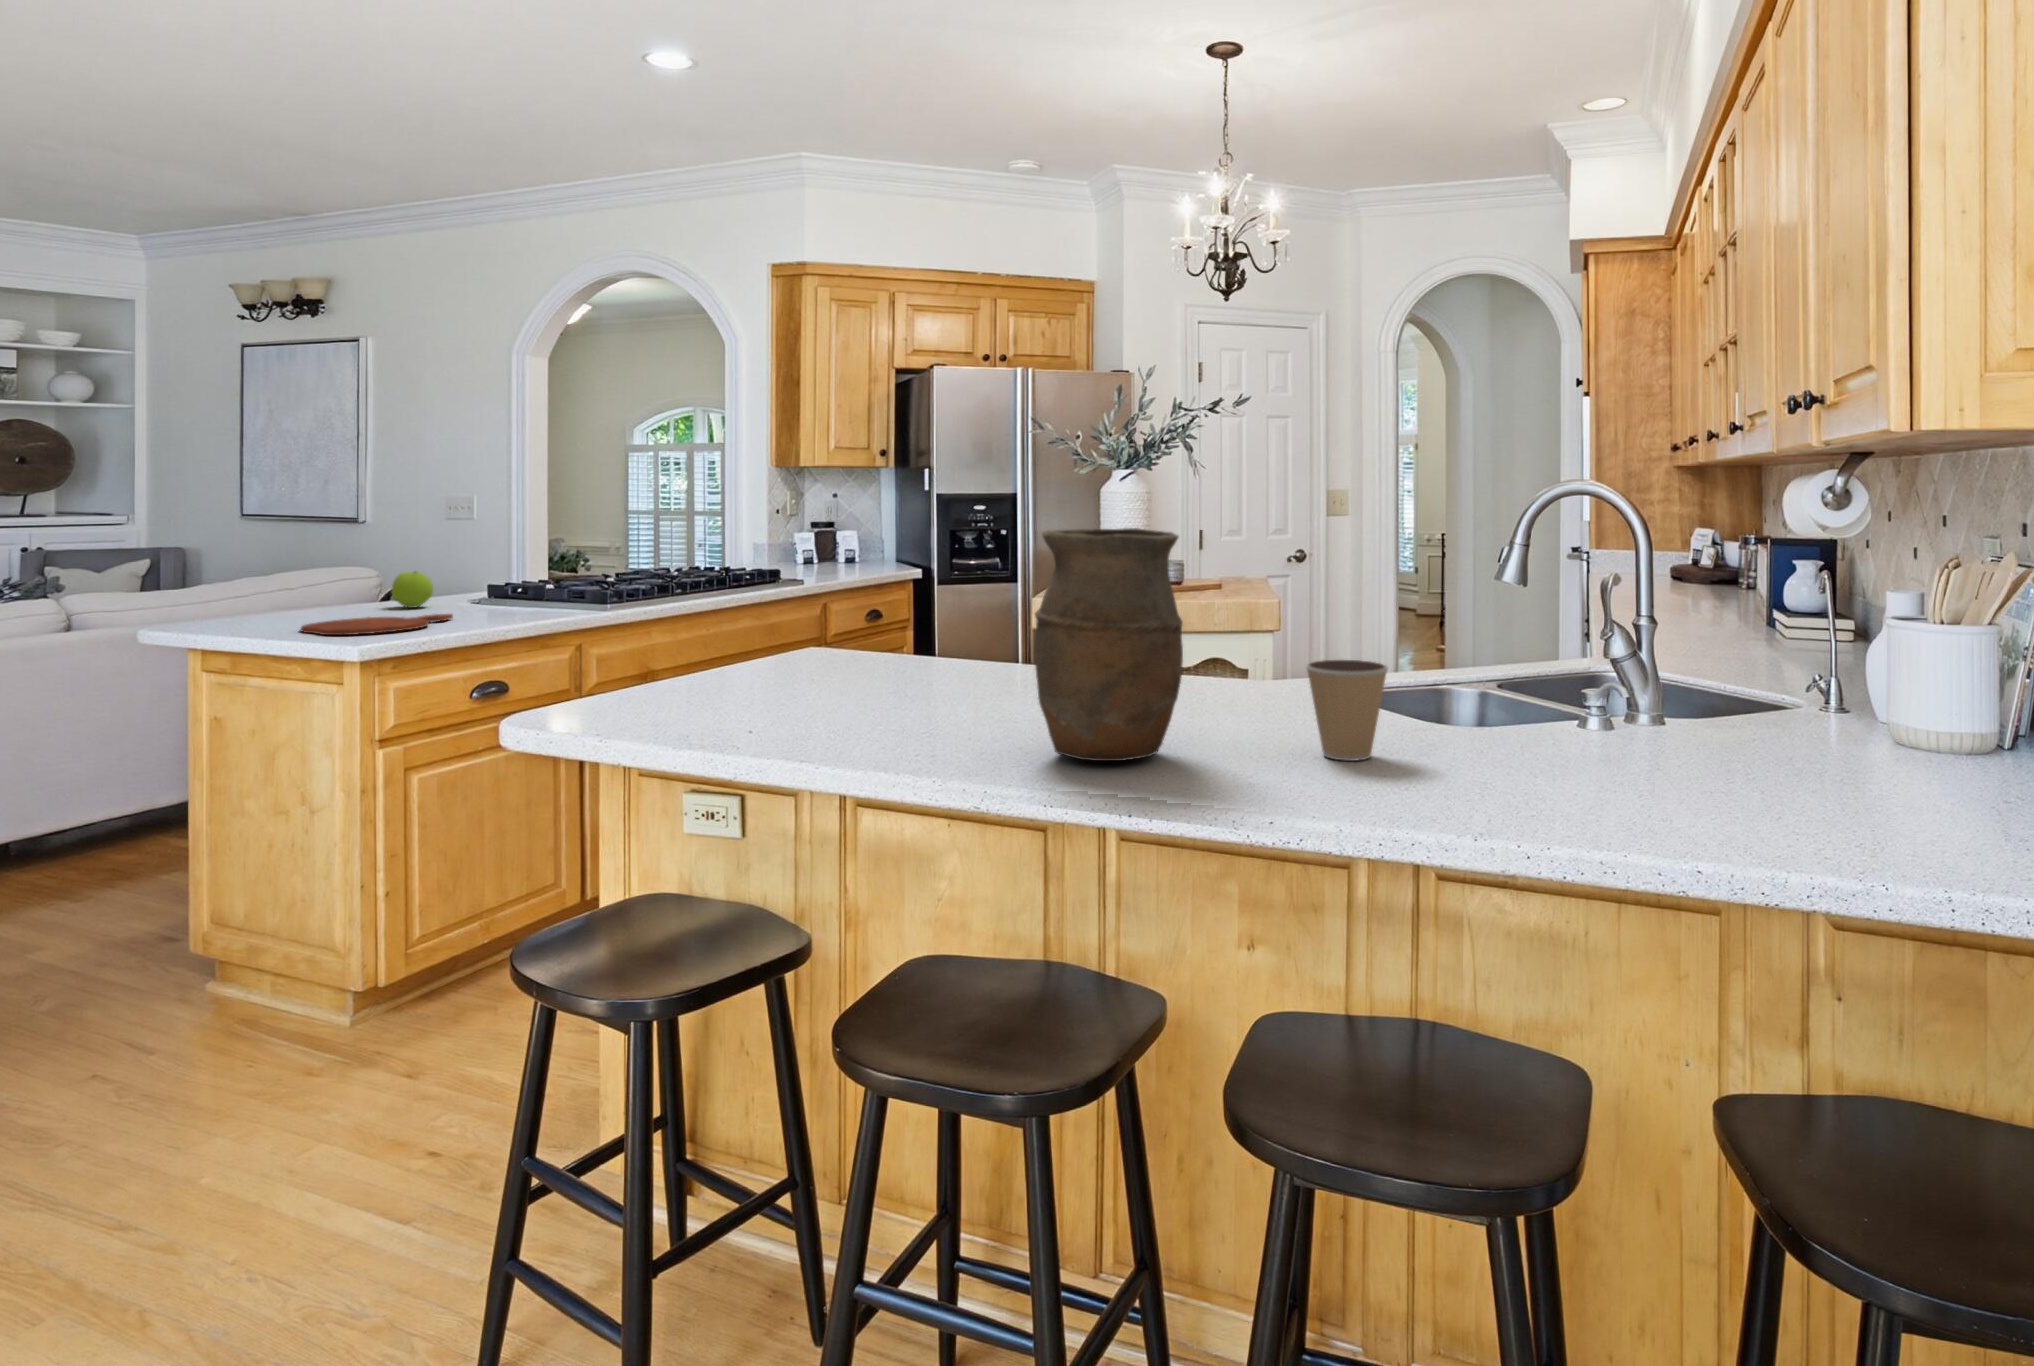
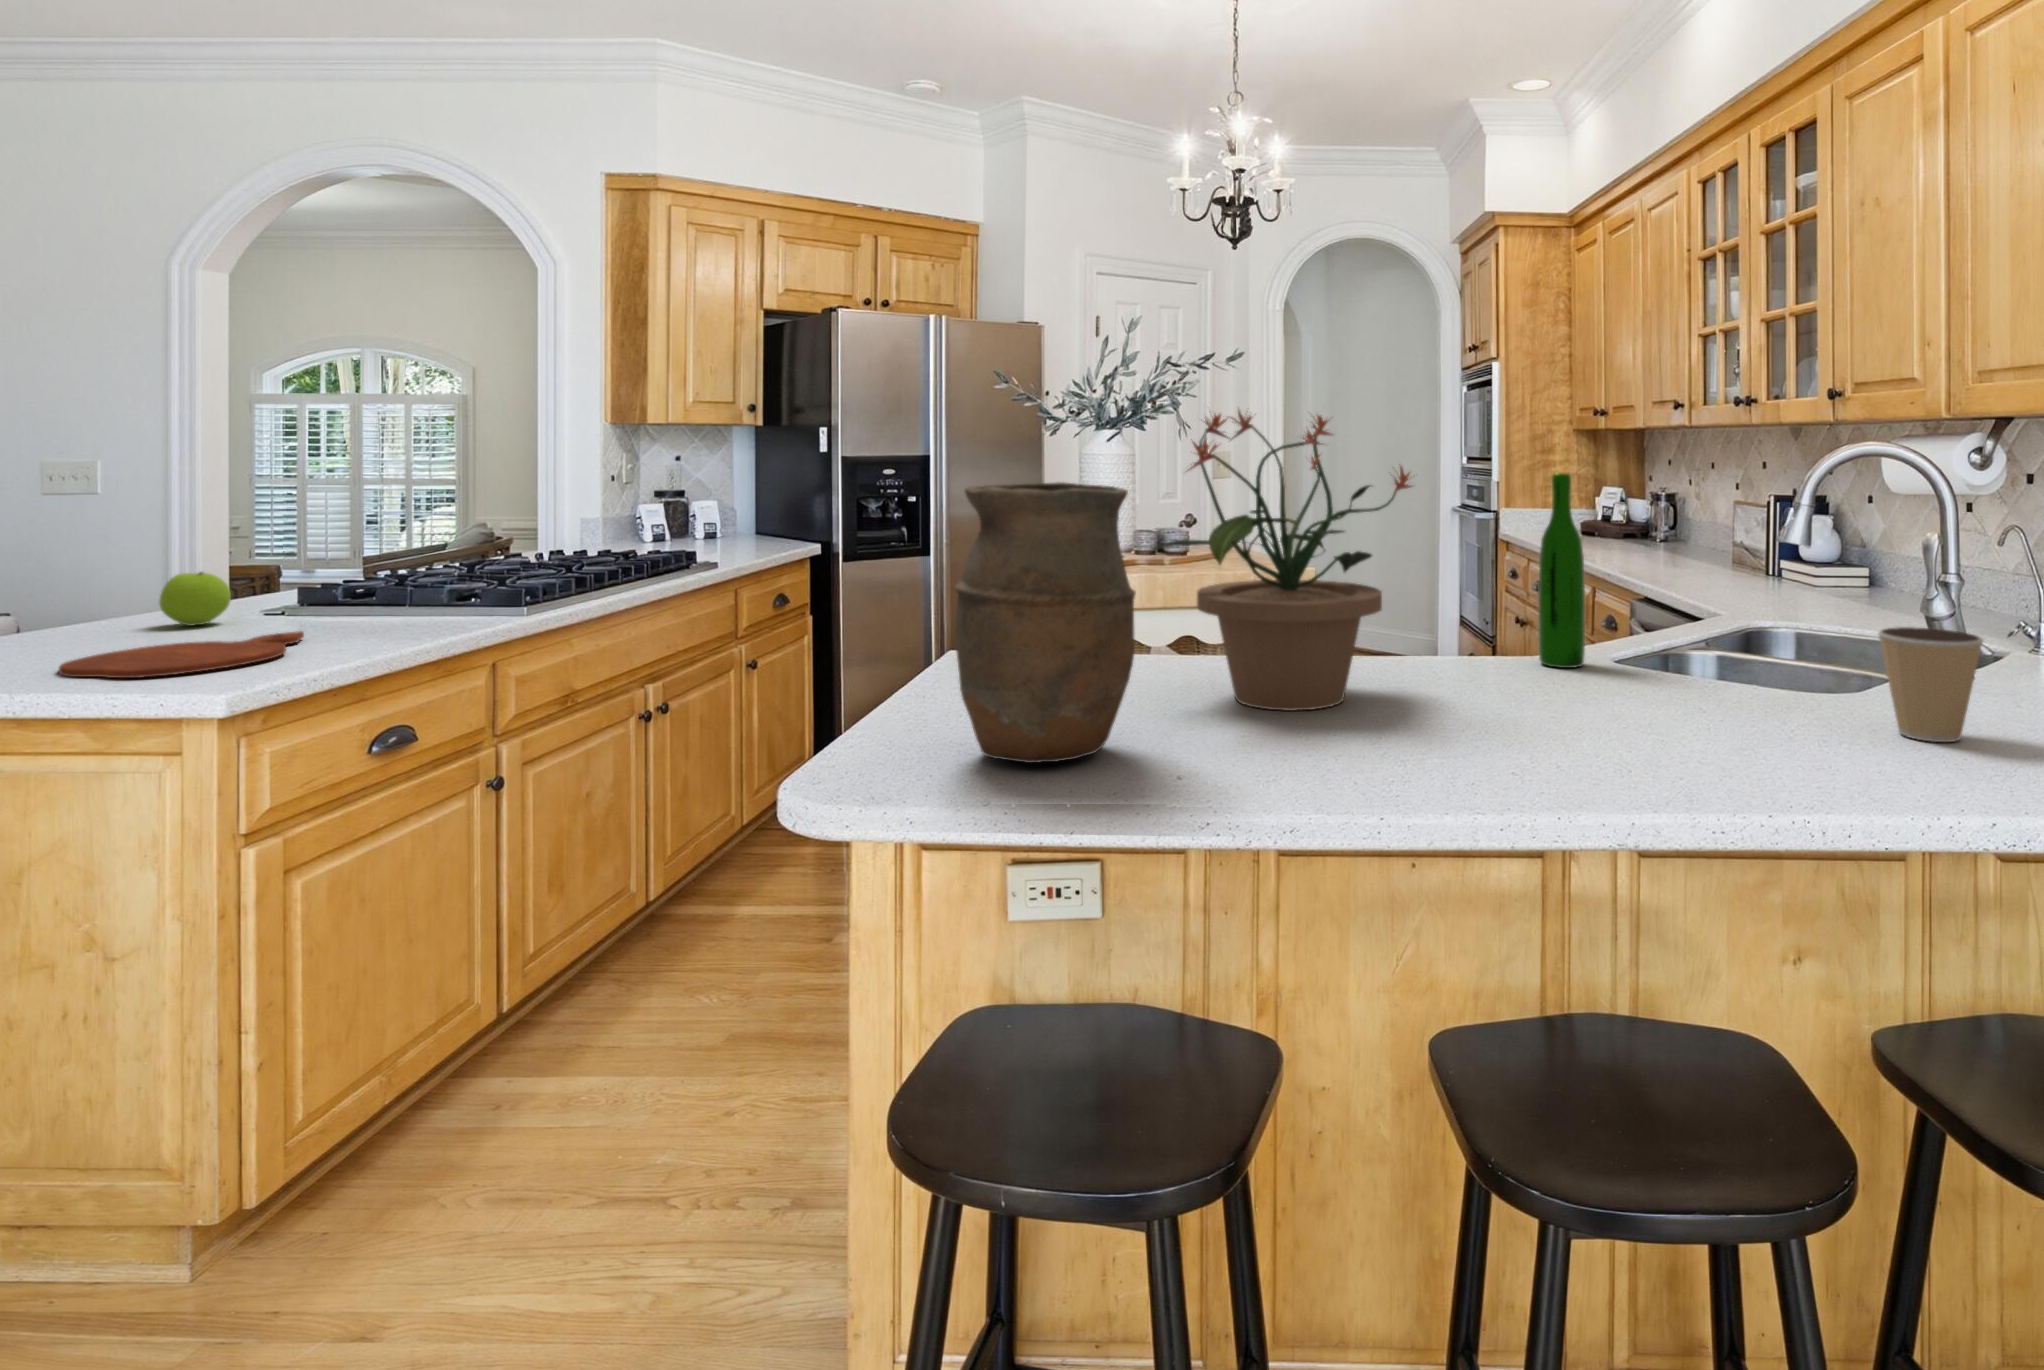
potted plant: none [833,460,1031,701] -> present [1148,411,1412,711]
wine bottle: none [1207,518,1247,691] -> present [1538,473,1585,668]
vase: present [1034,528,1183,761] -> present [955,482,1136,763]

